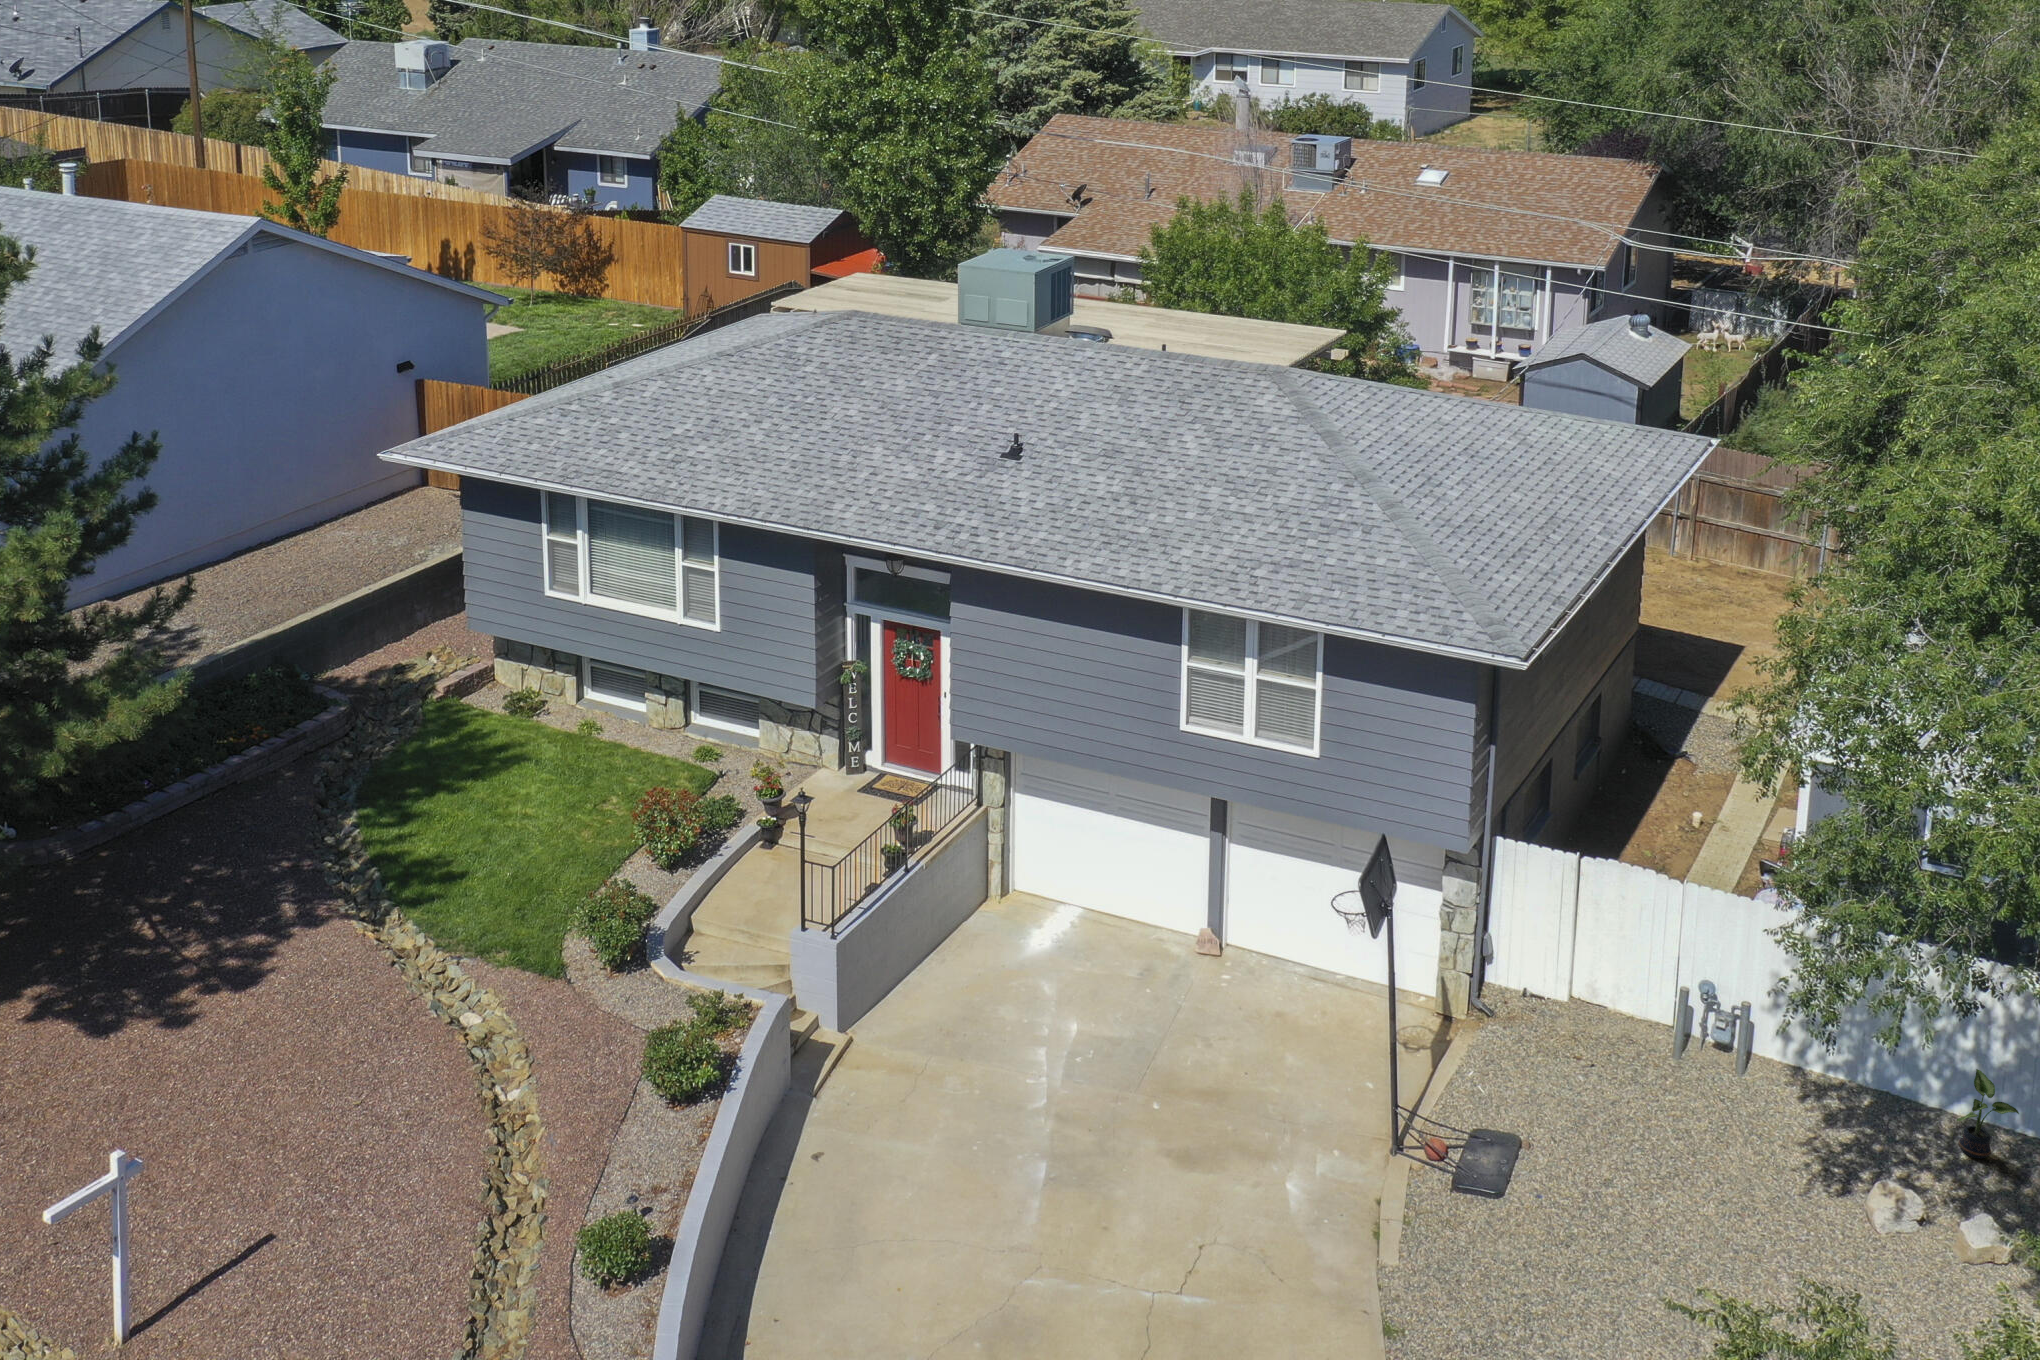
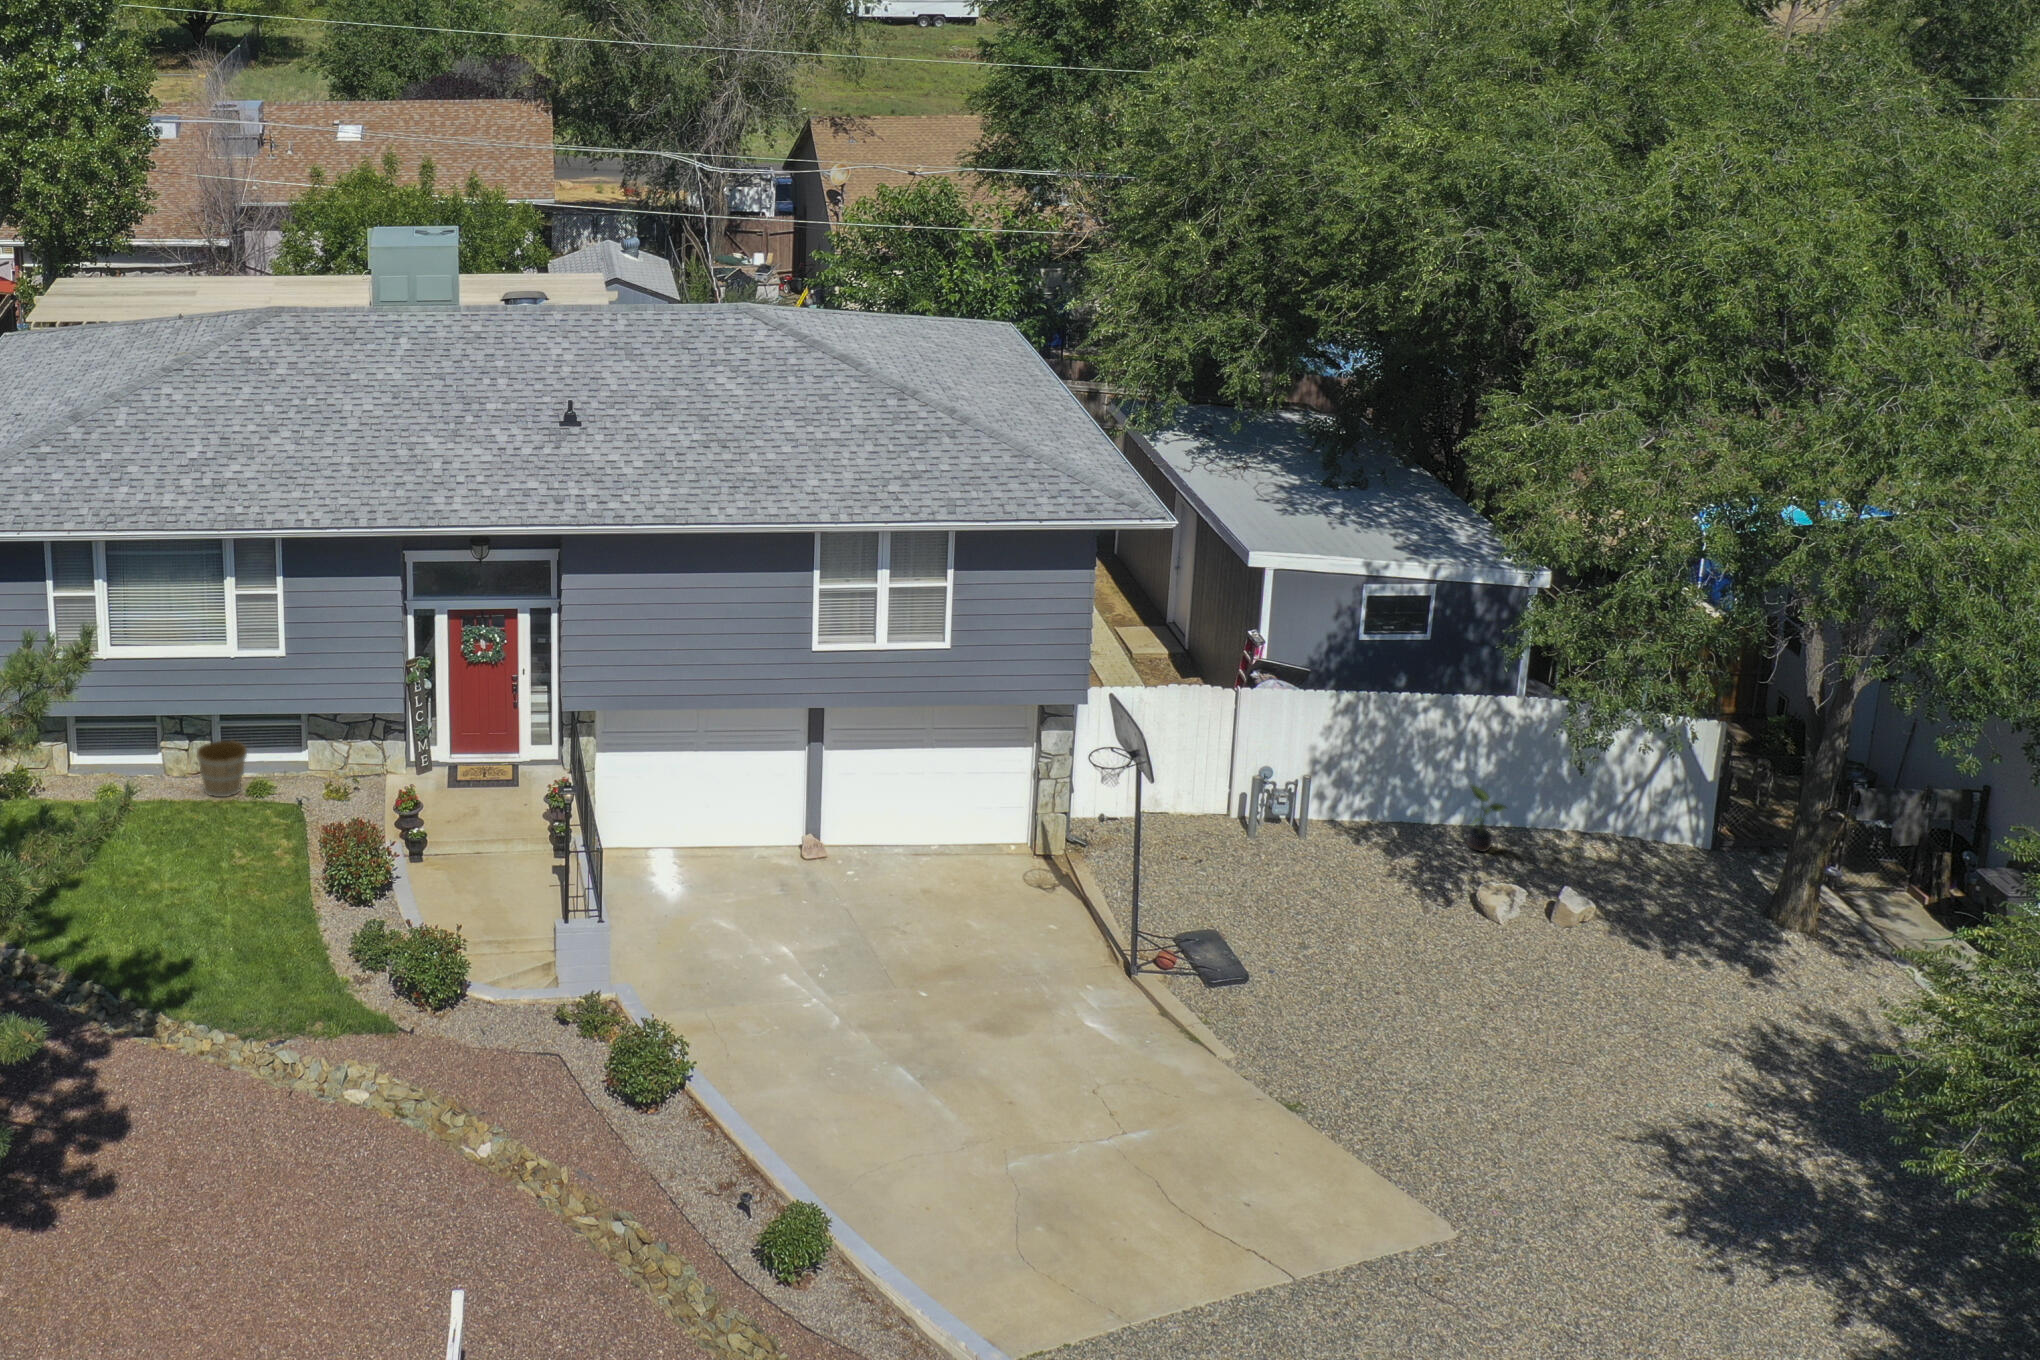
wooden bucket: none [660,703,707,756] -> present [197,740,247,797]

